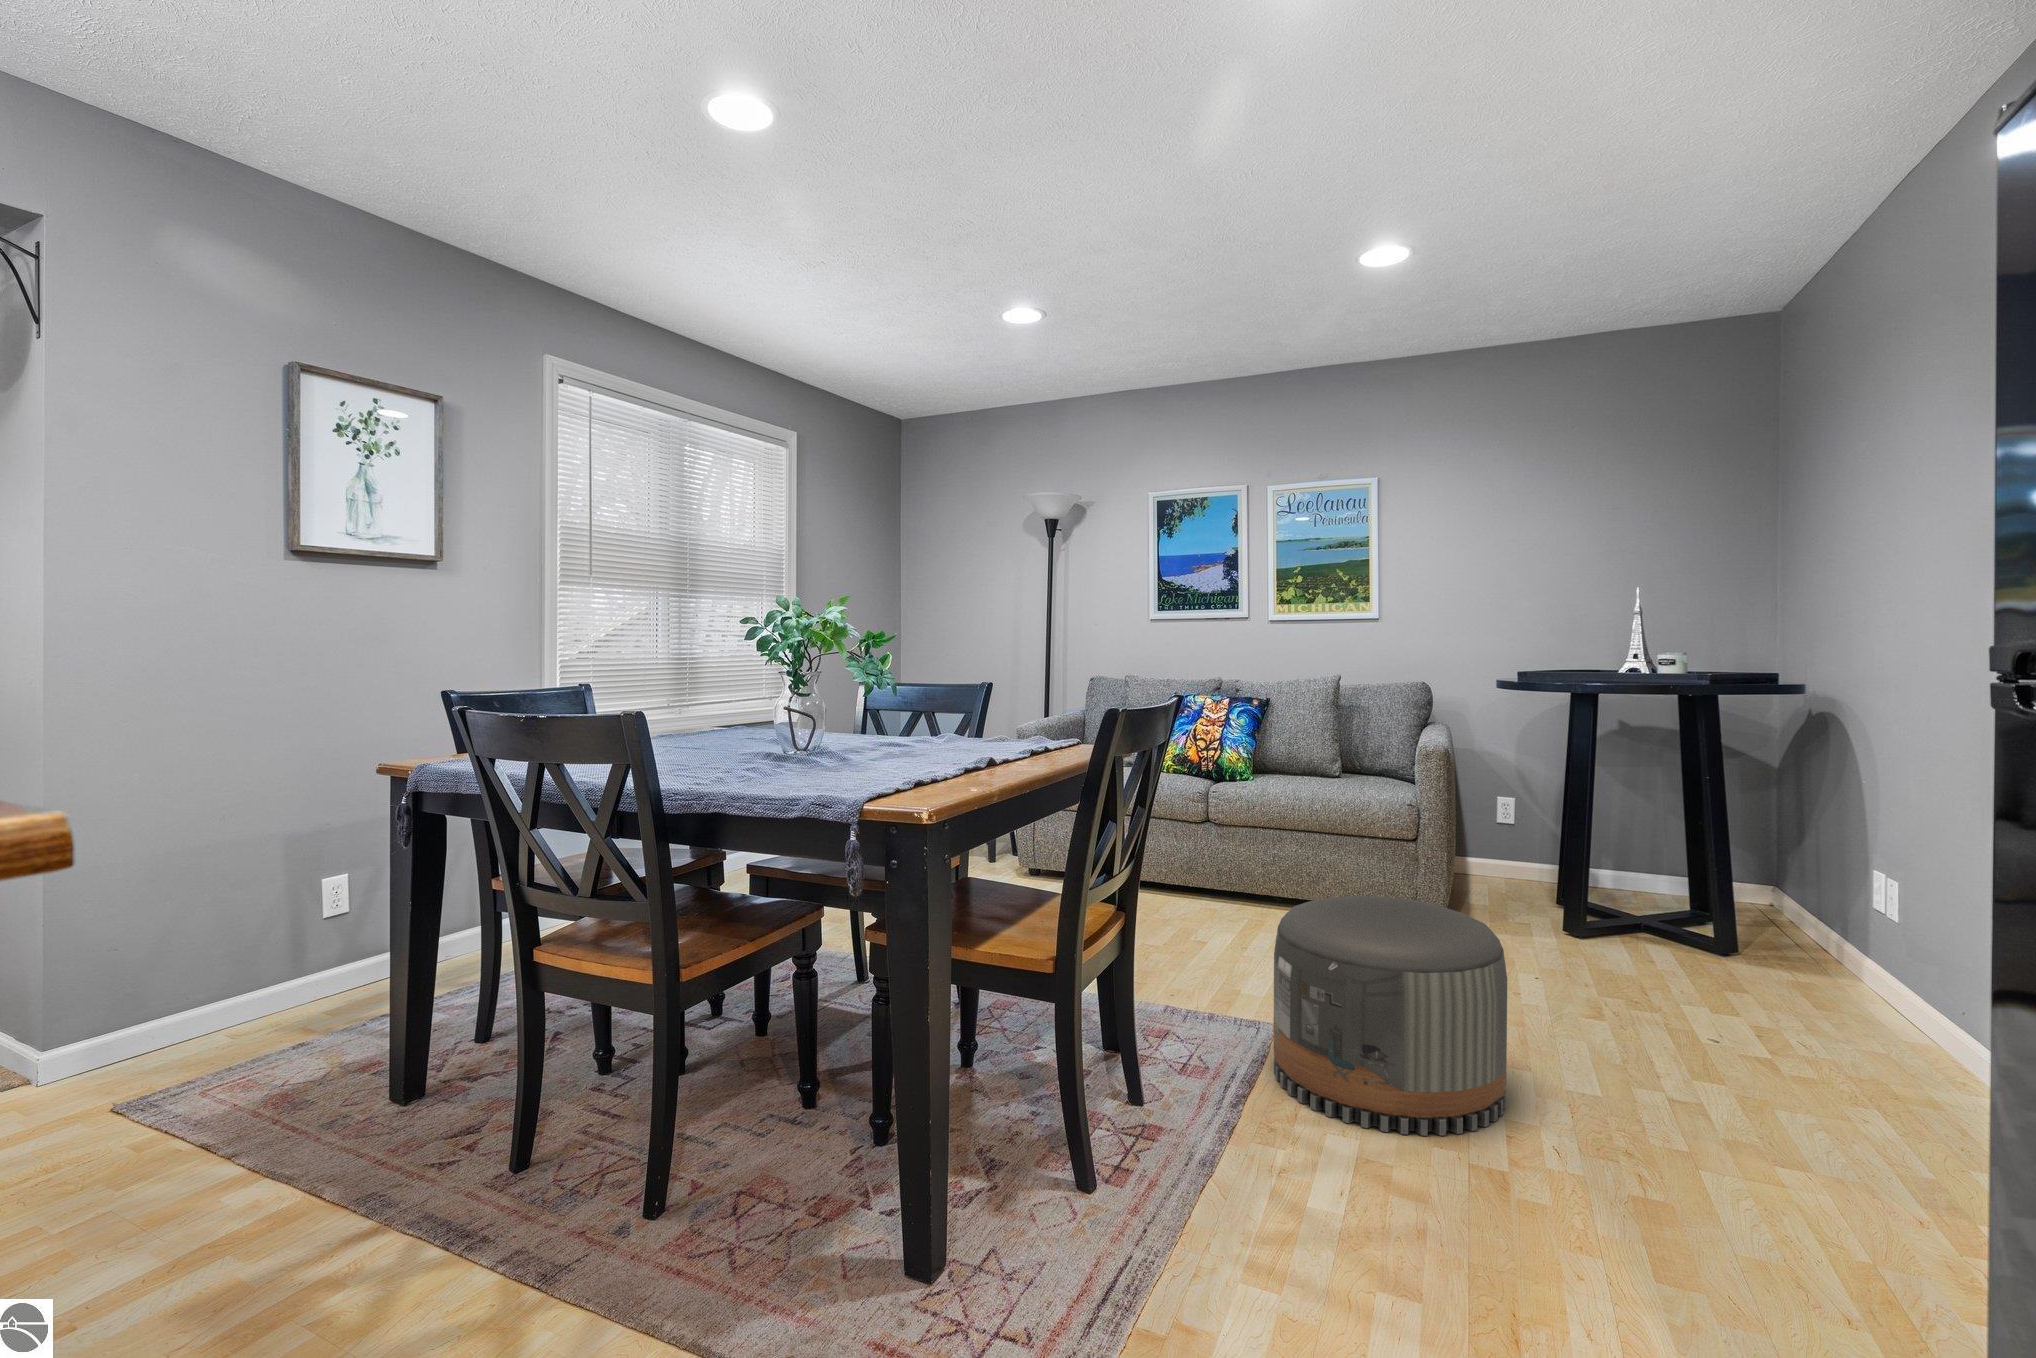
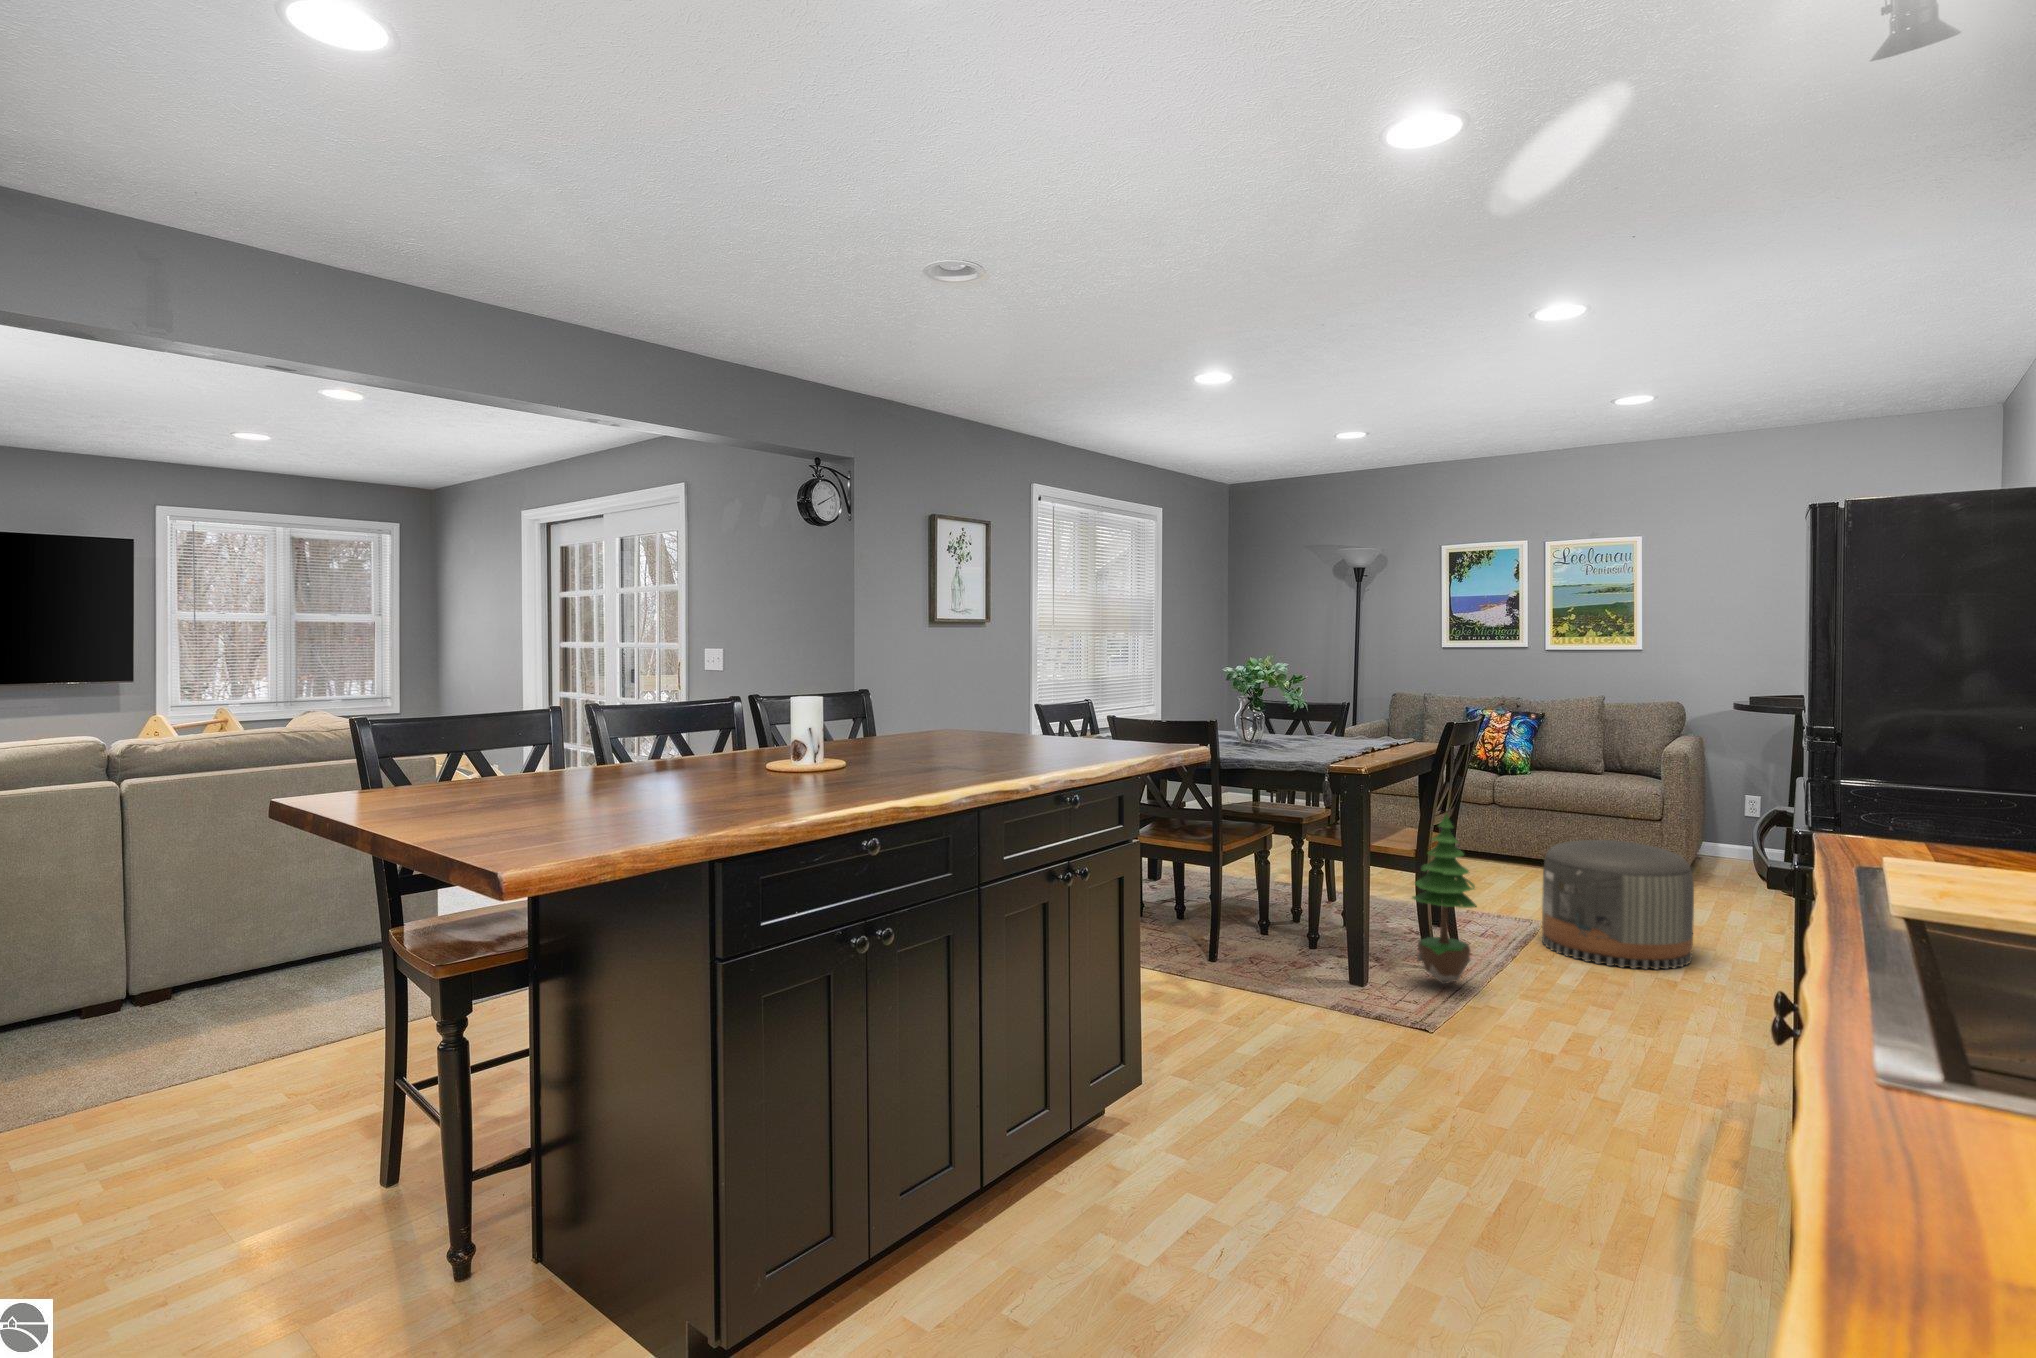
potted tree: none [1032,890,1157,1238] -> present [1413,814,1477,984]

